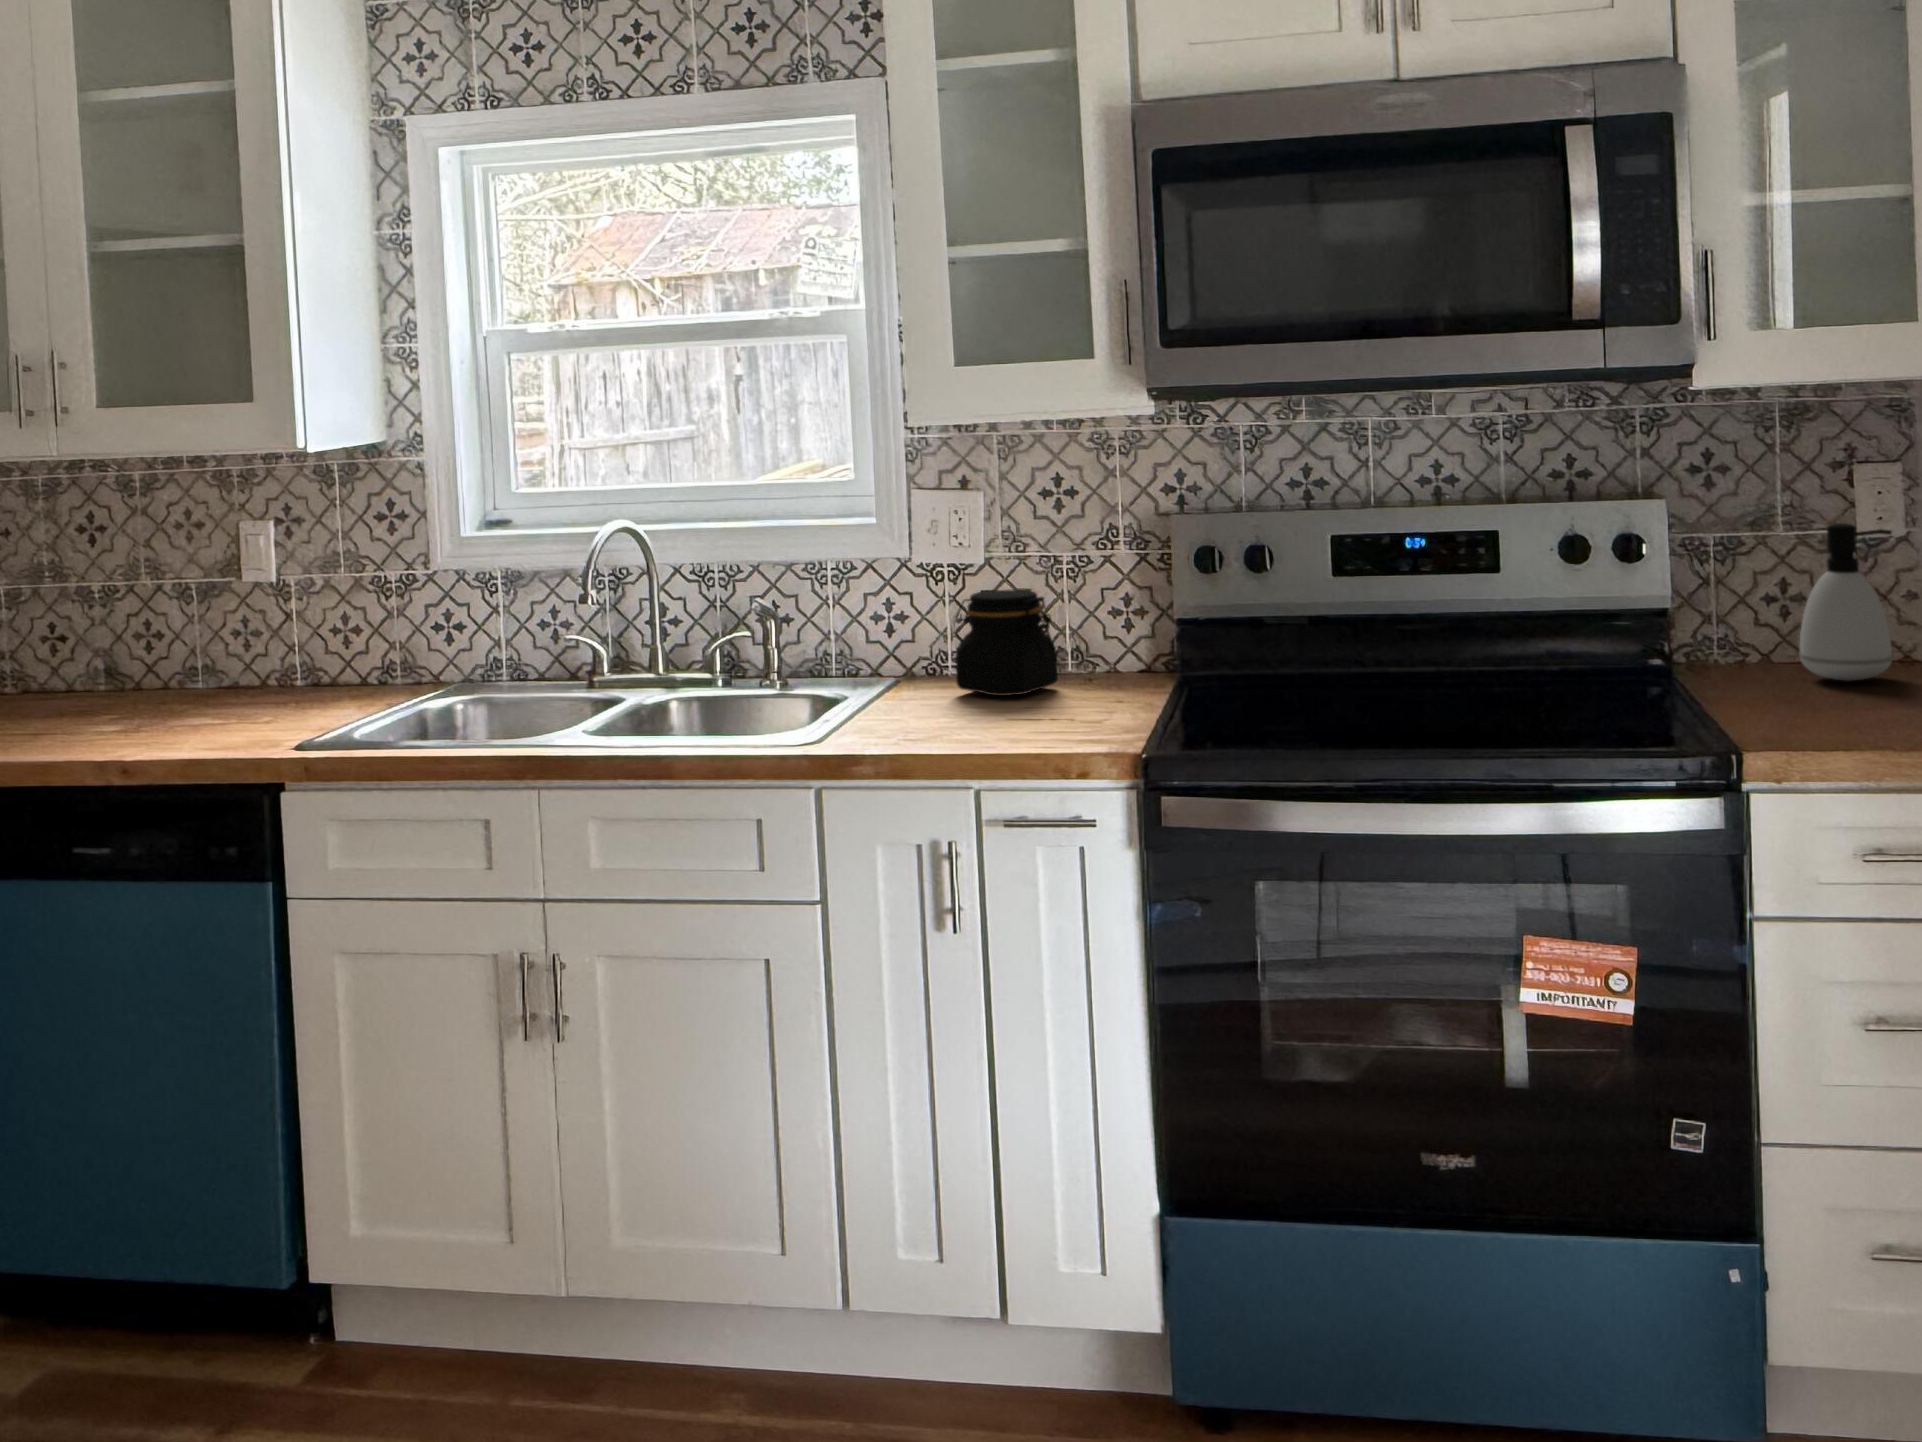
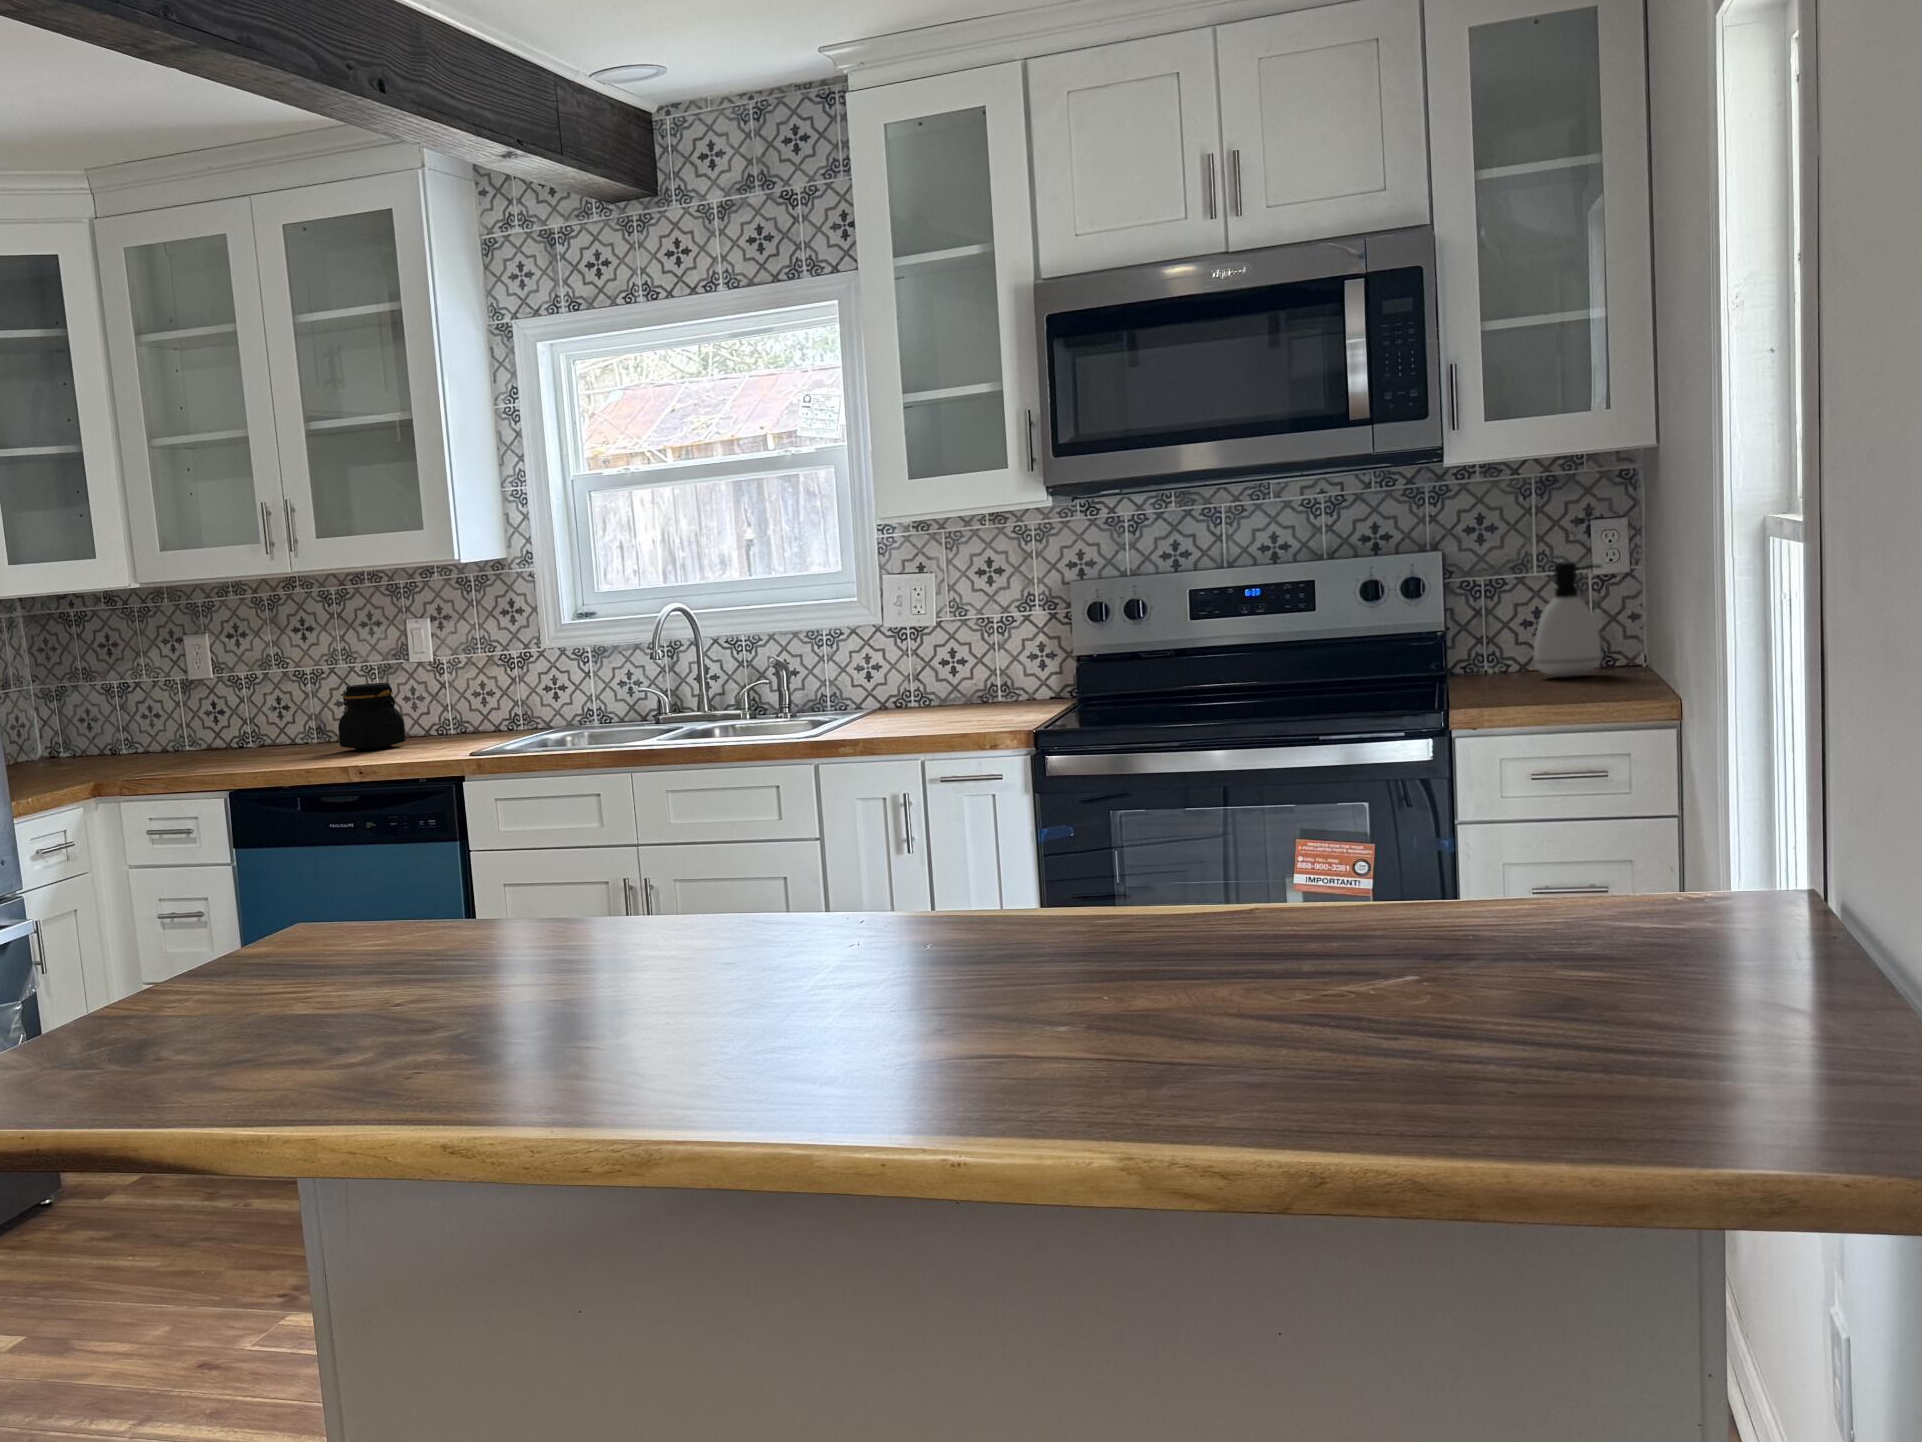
jar: present [955,590,1058,696] -> present [338,683,406,750]

